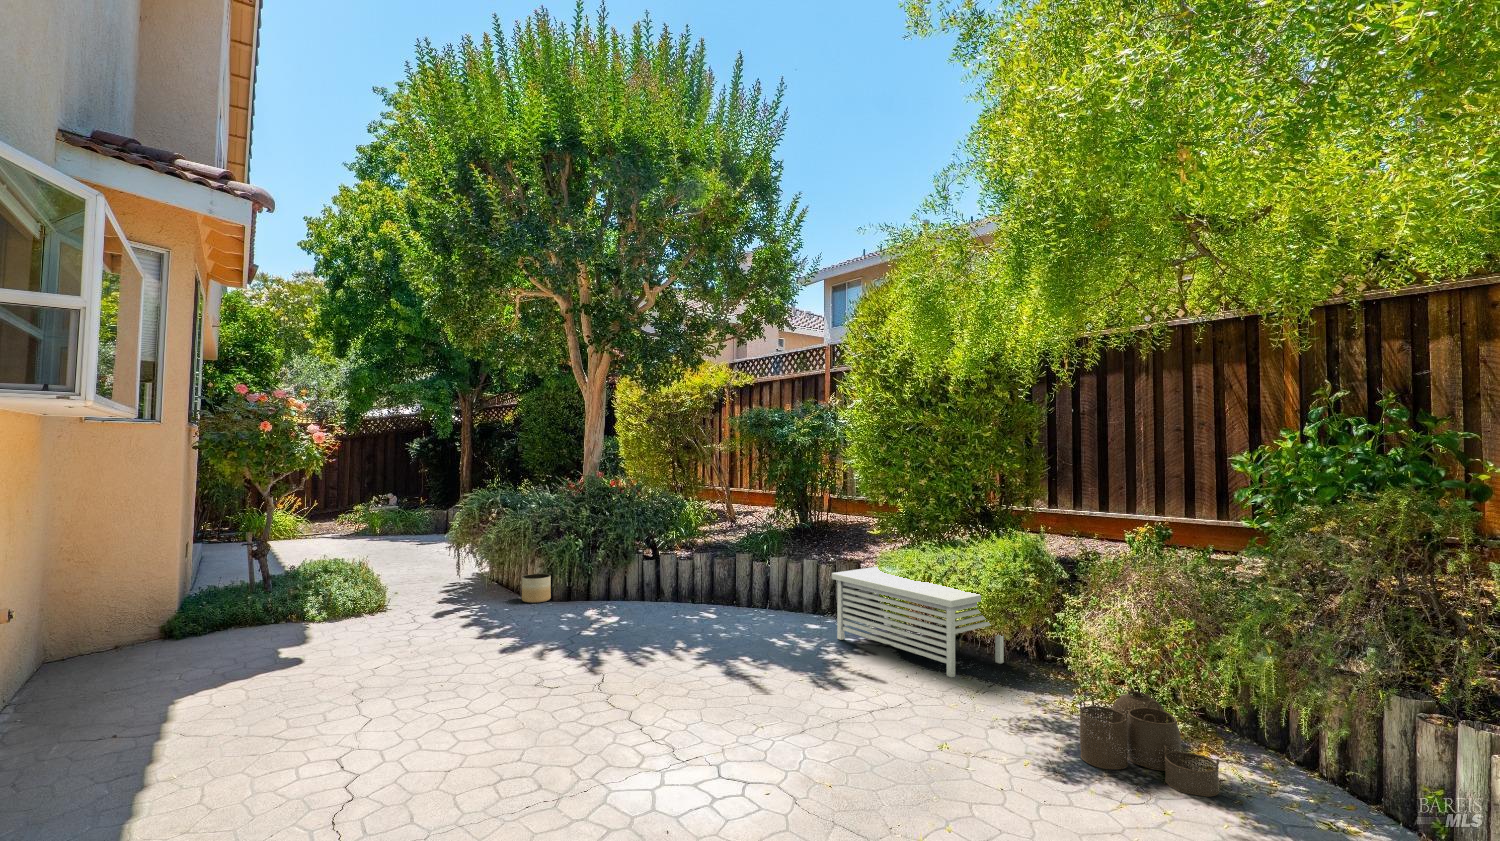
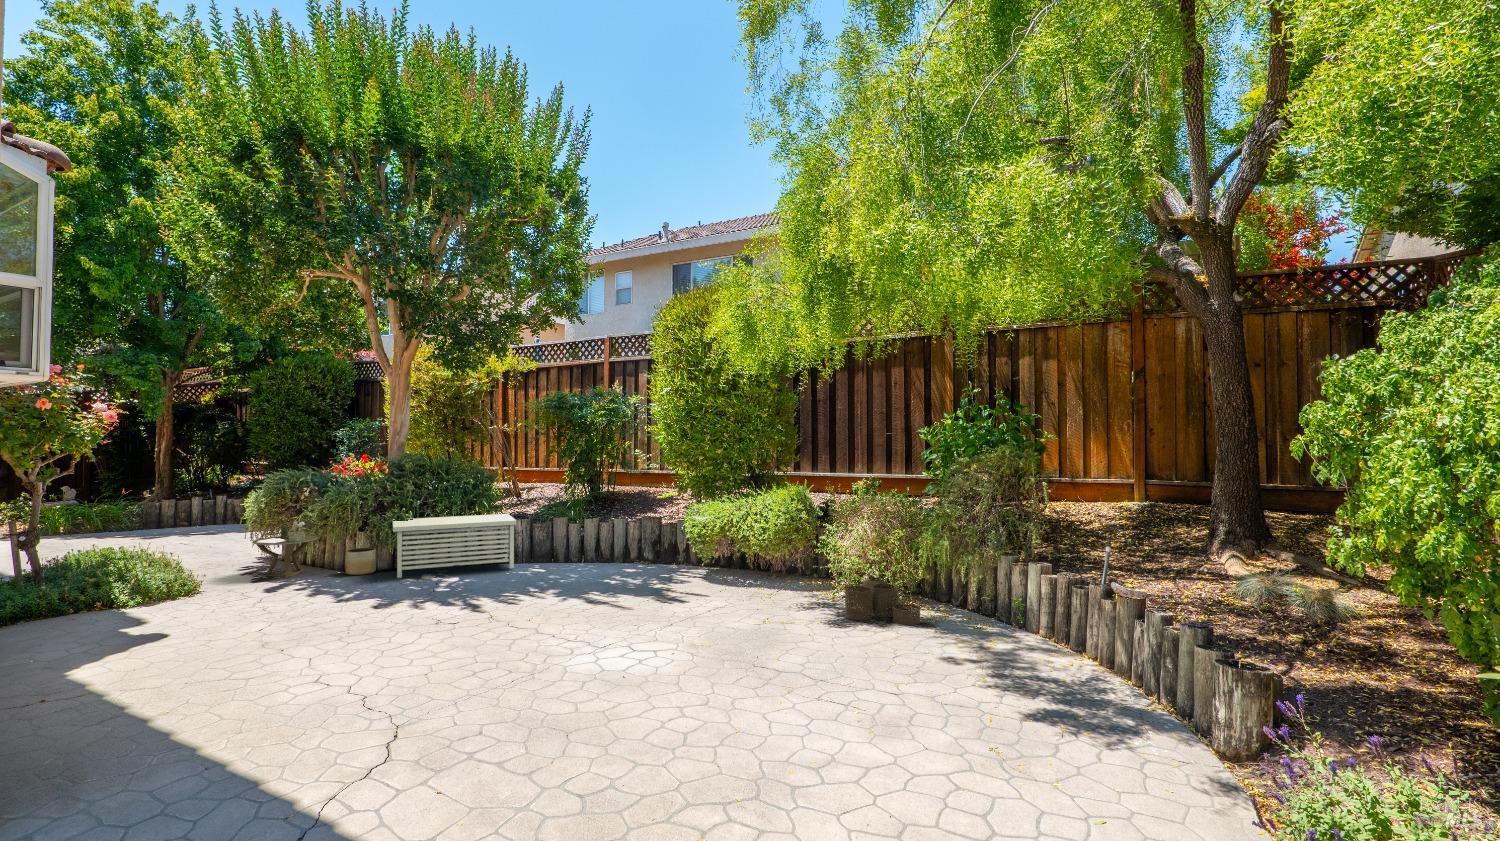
side table: none [443,539,507,600] -> present [253,520,319,578]
storage bench: present [832,567,1004,677] -> present [393,514,516,578]

